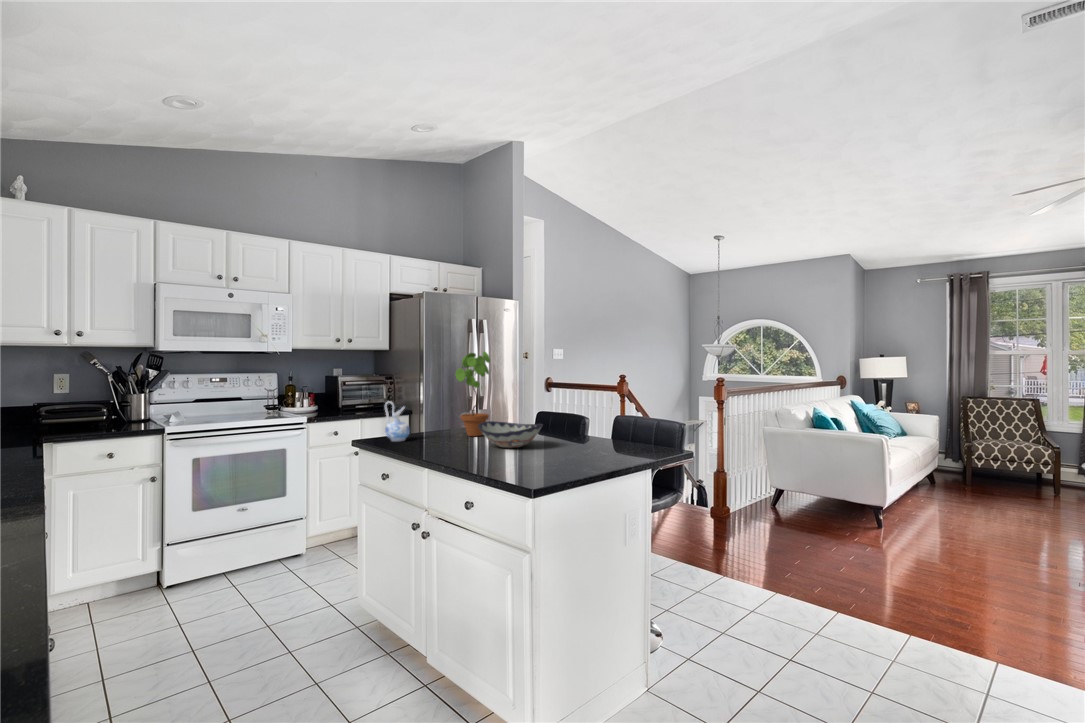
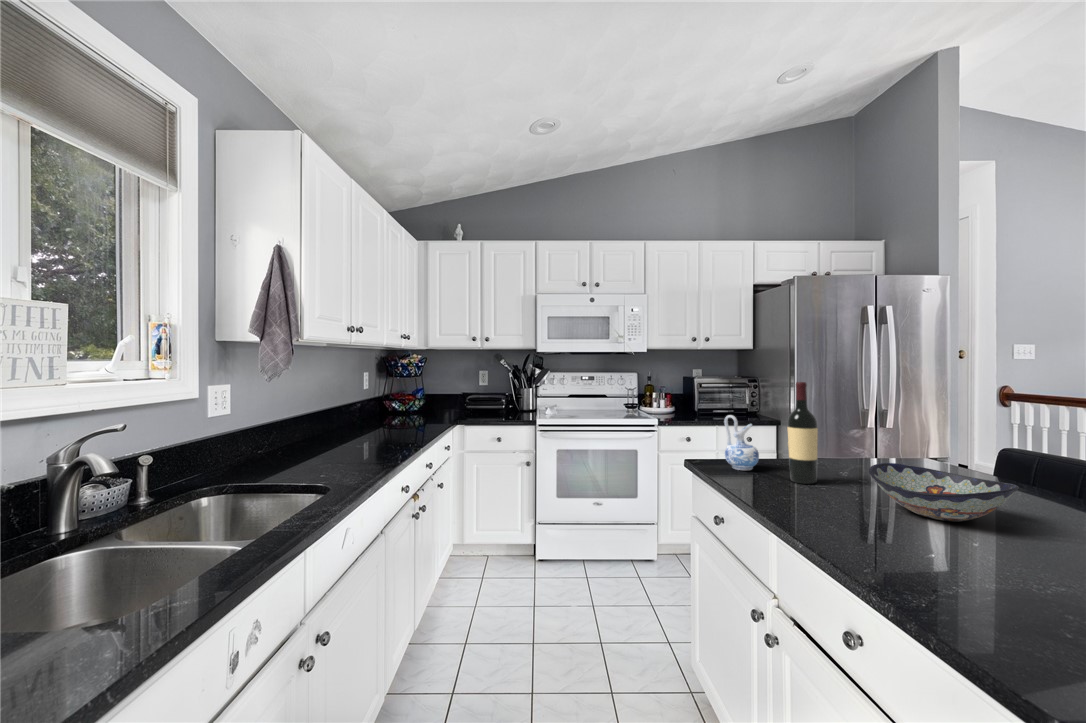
potted plant: present [456,352,490,436] -> none [831,348,895,479]
wine bottle: none [430,374,449,443] -> present [788,382,818,484]

